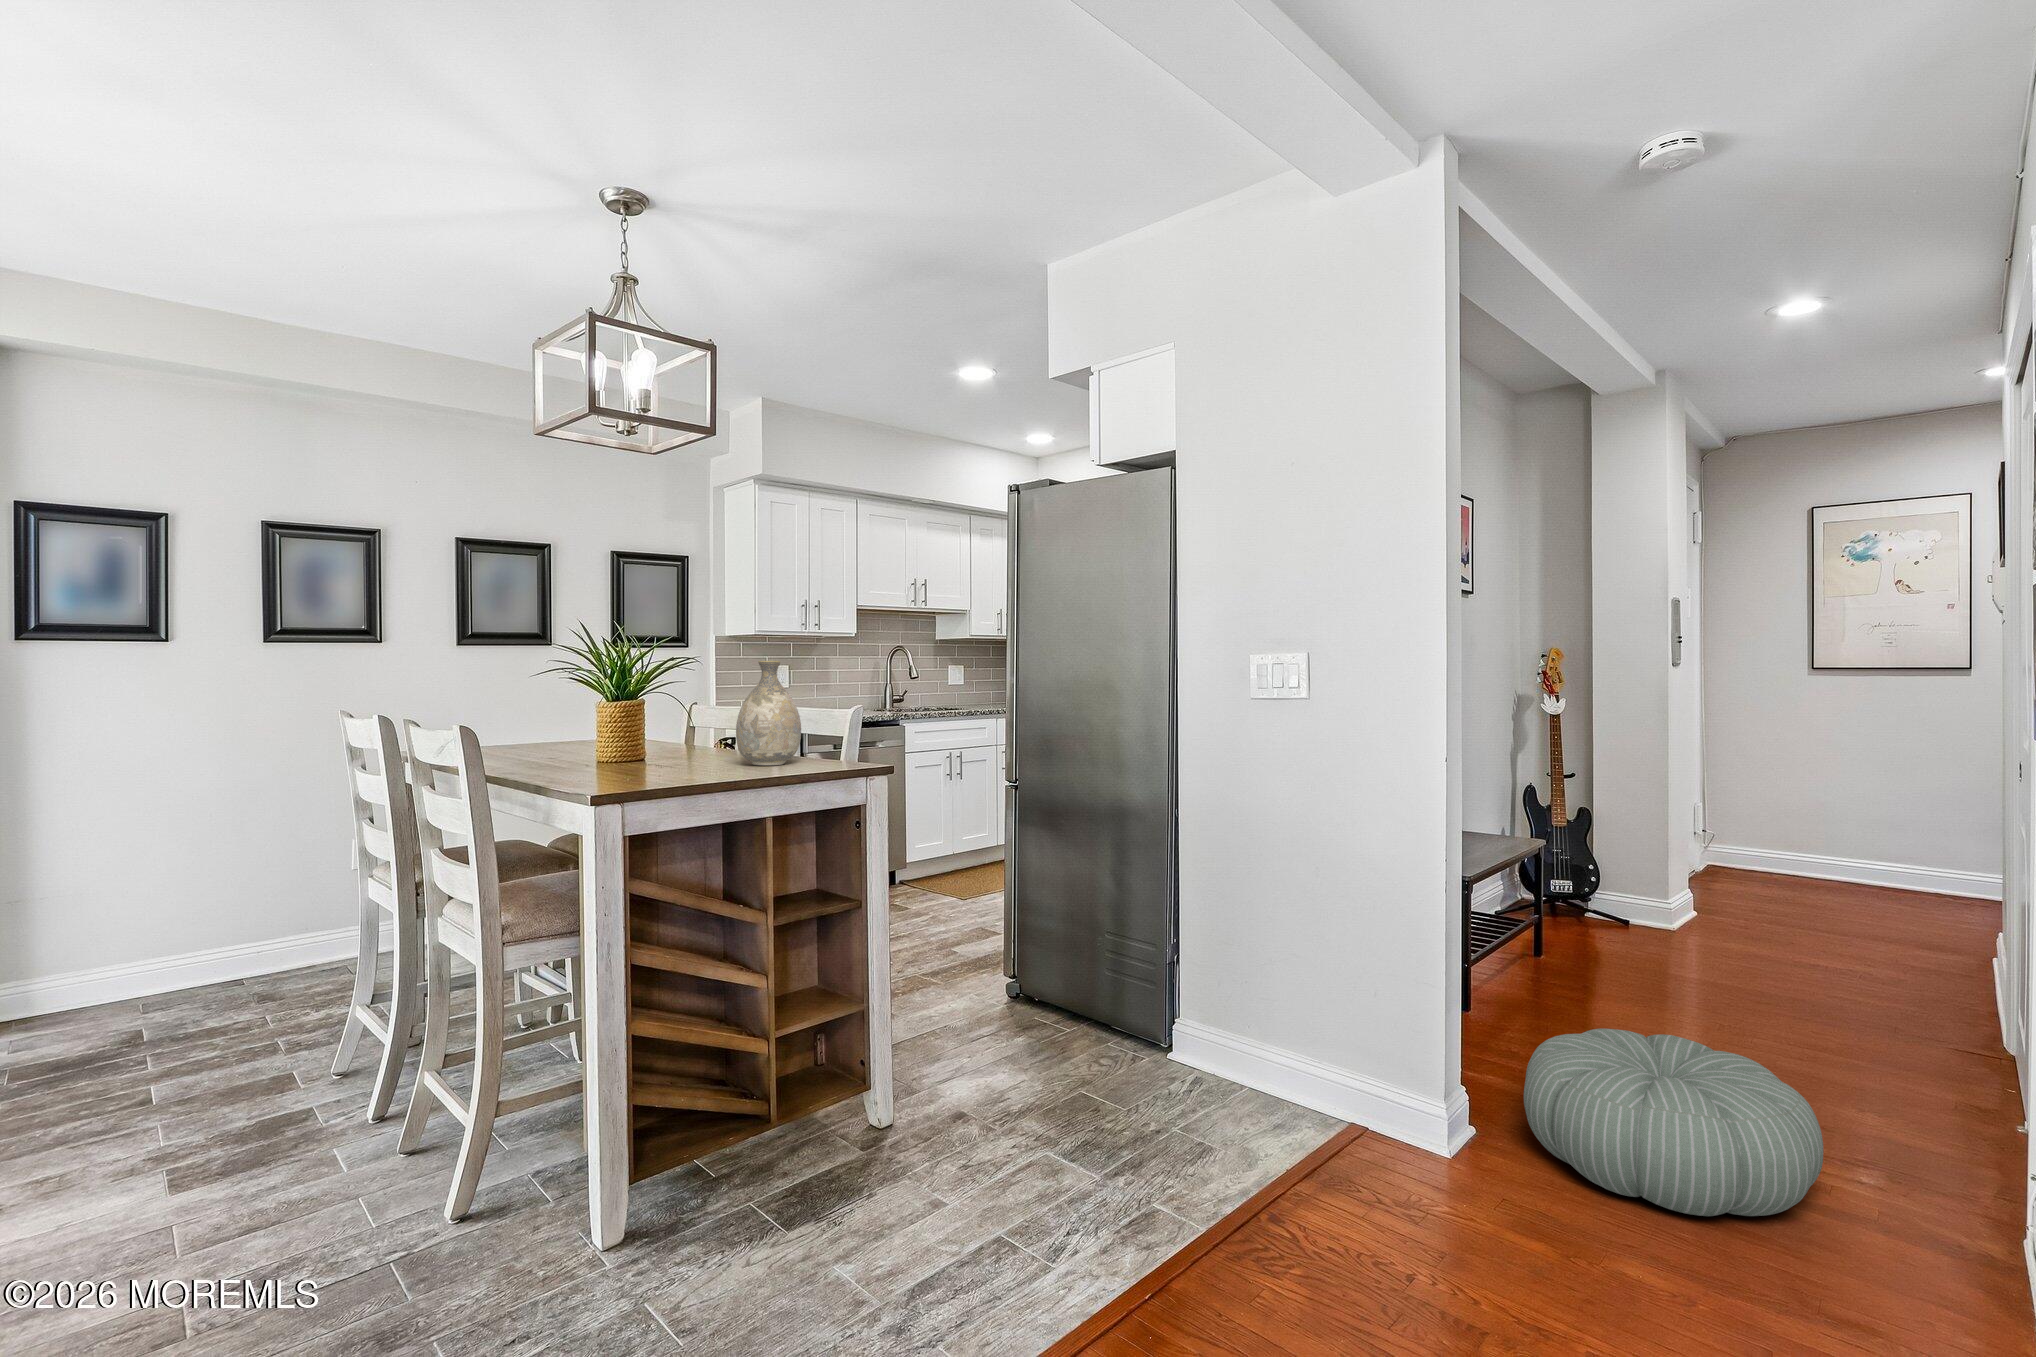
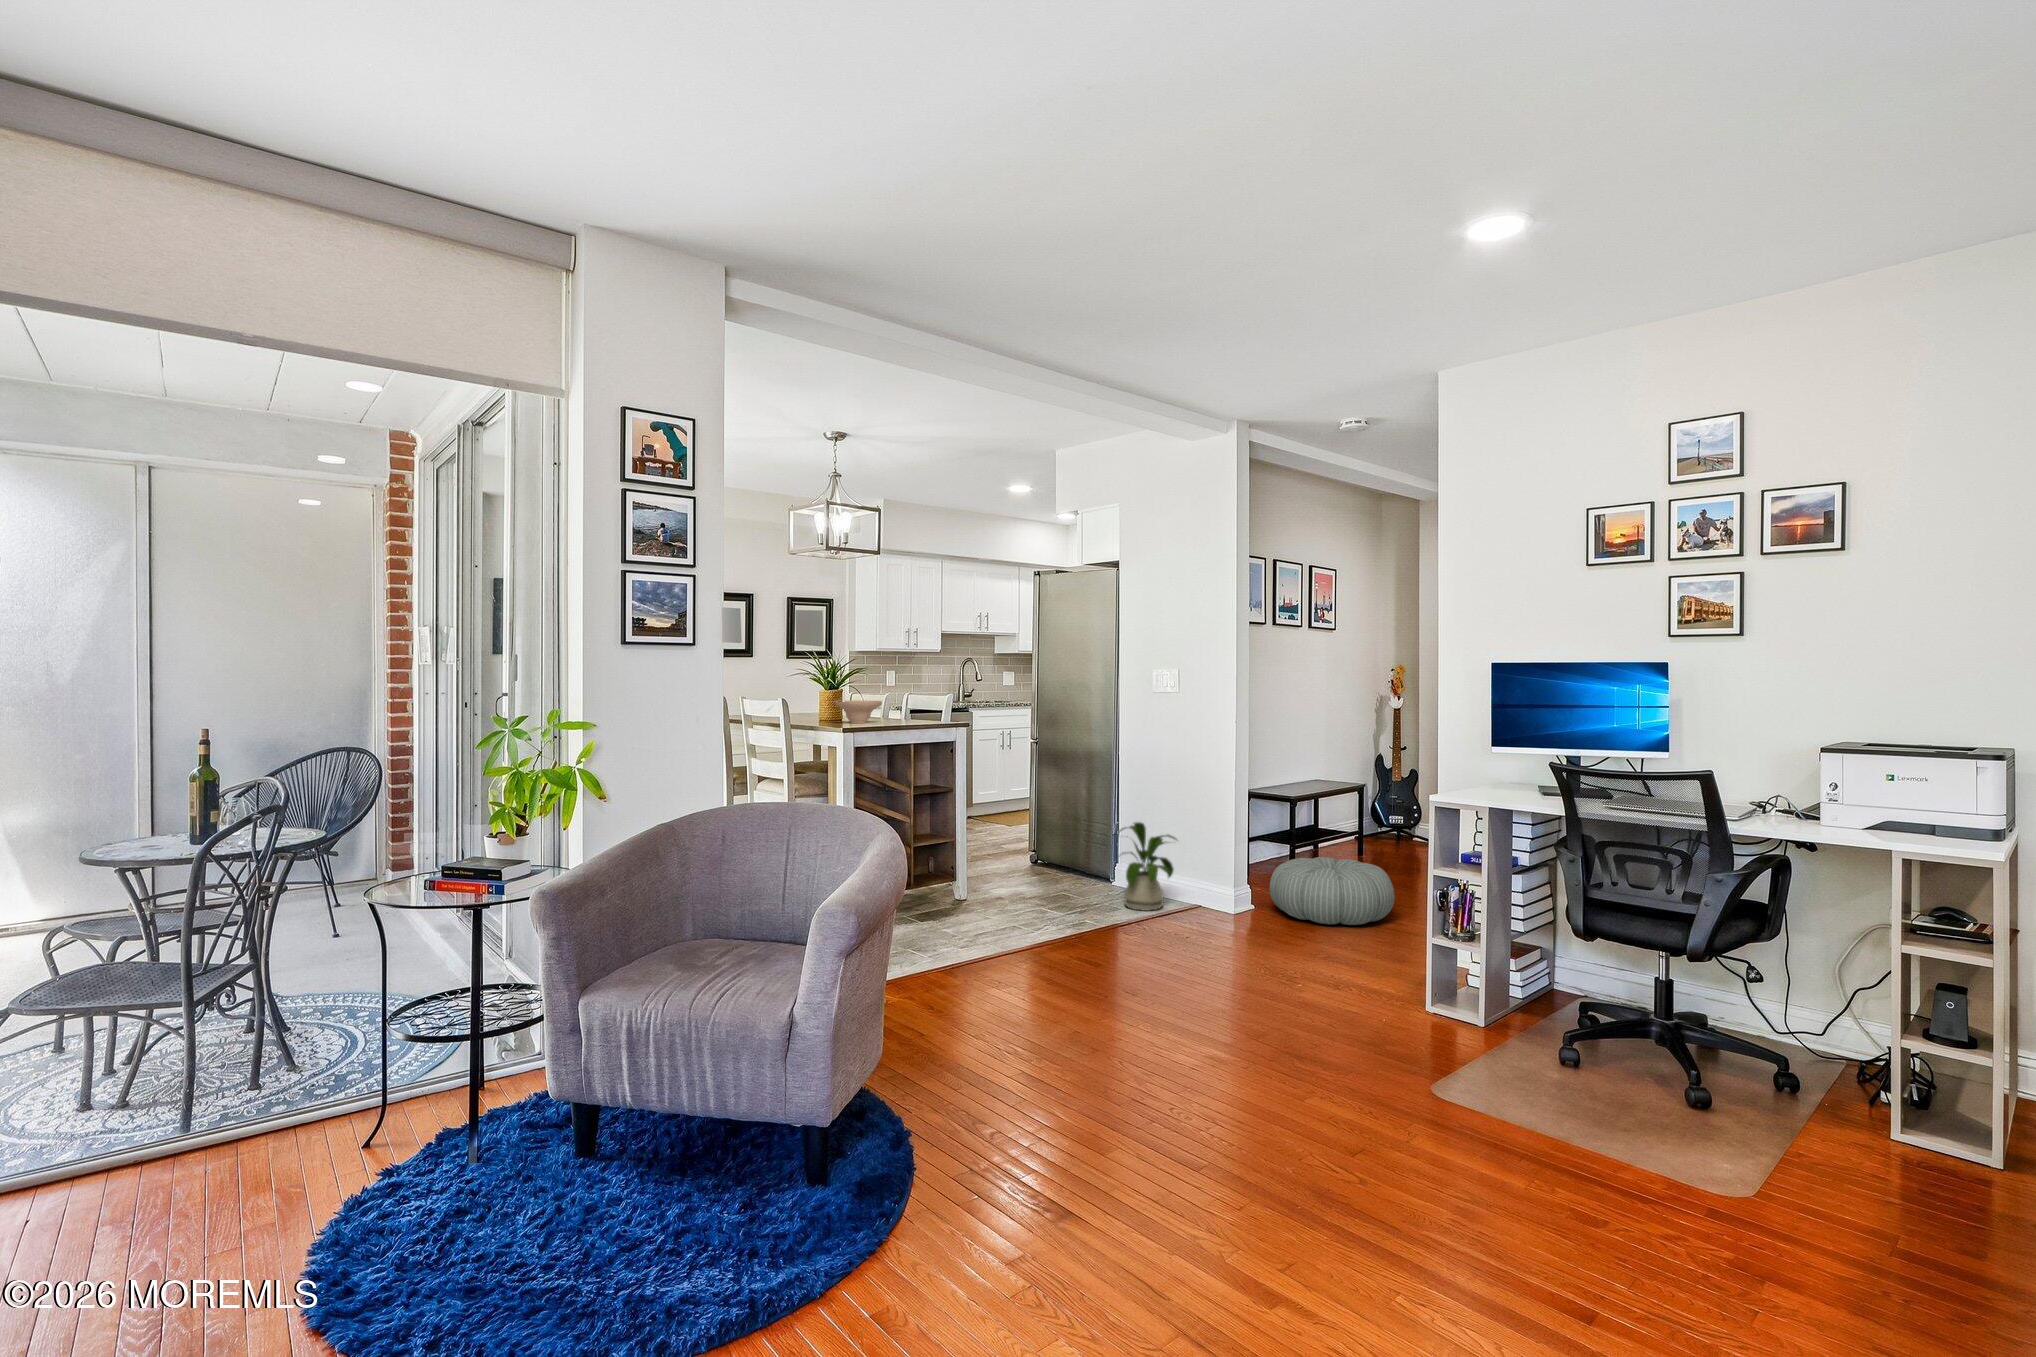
vase: present [736,661,801,765] -> none [894,670,925,721]
bowl: none [595,726,704,778] -> present [835,700,882,723]
house plant: none [1198,975,1348,1168] -> present [1120,822,1176,911]

